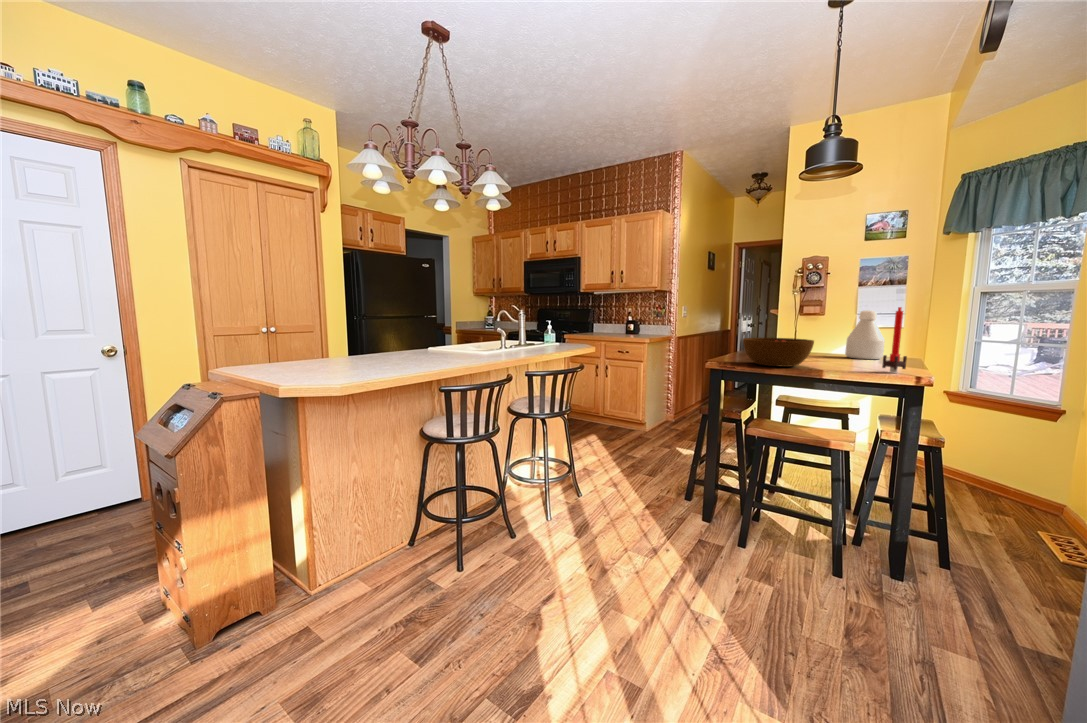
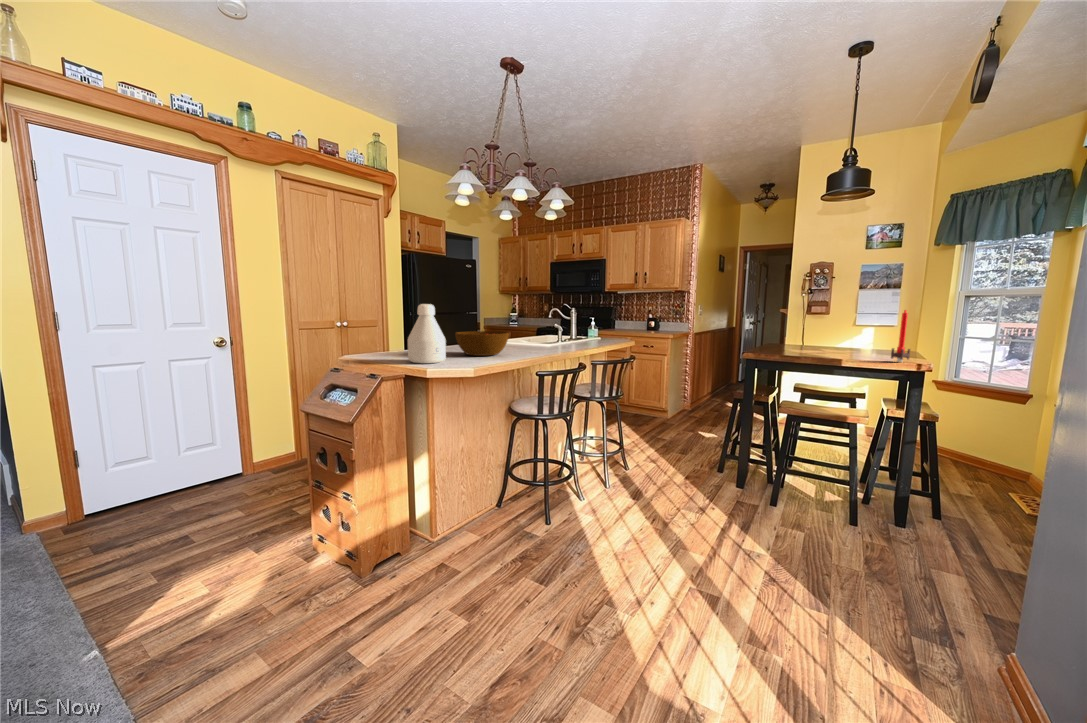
bottle: present [845,310,885,359] -> present [408,304,446,363]
bowl: present [743,338,814,367] -> present [455,331,509,356]

